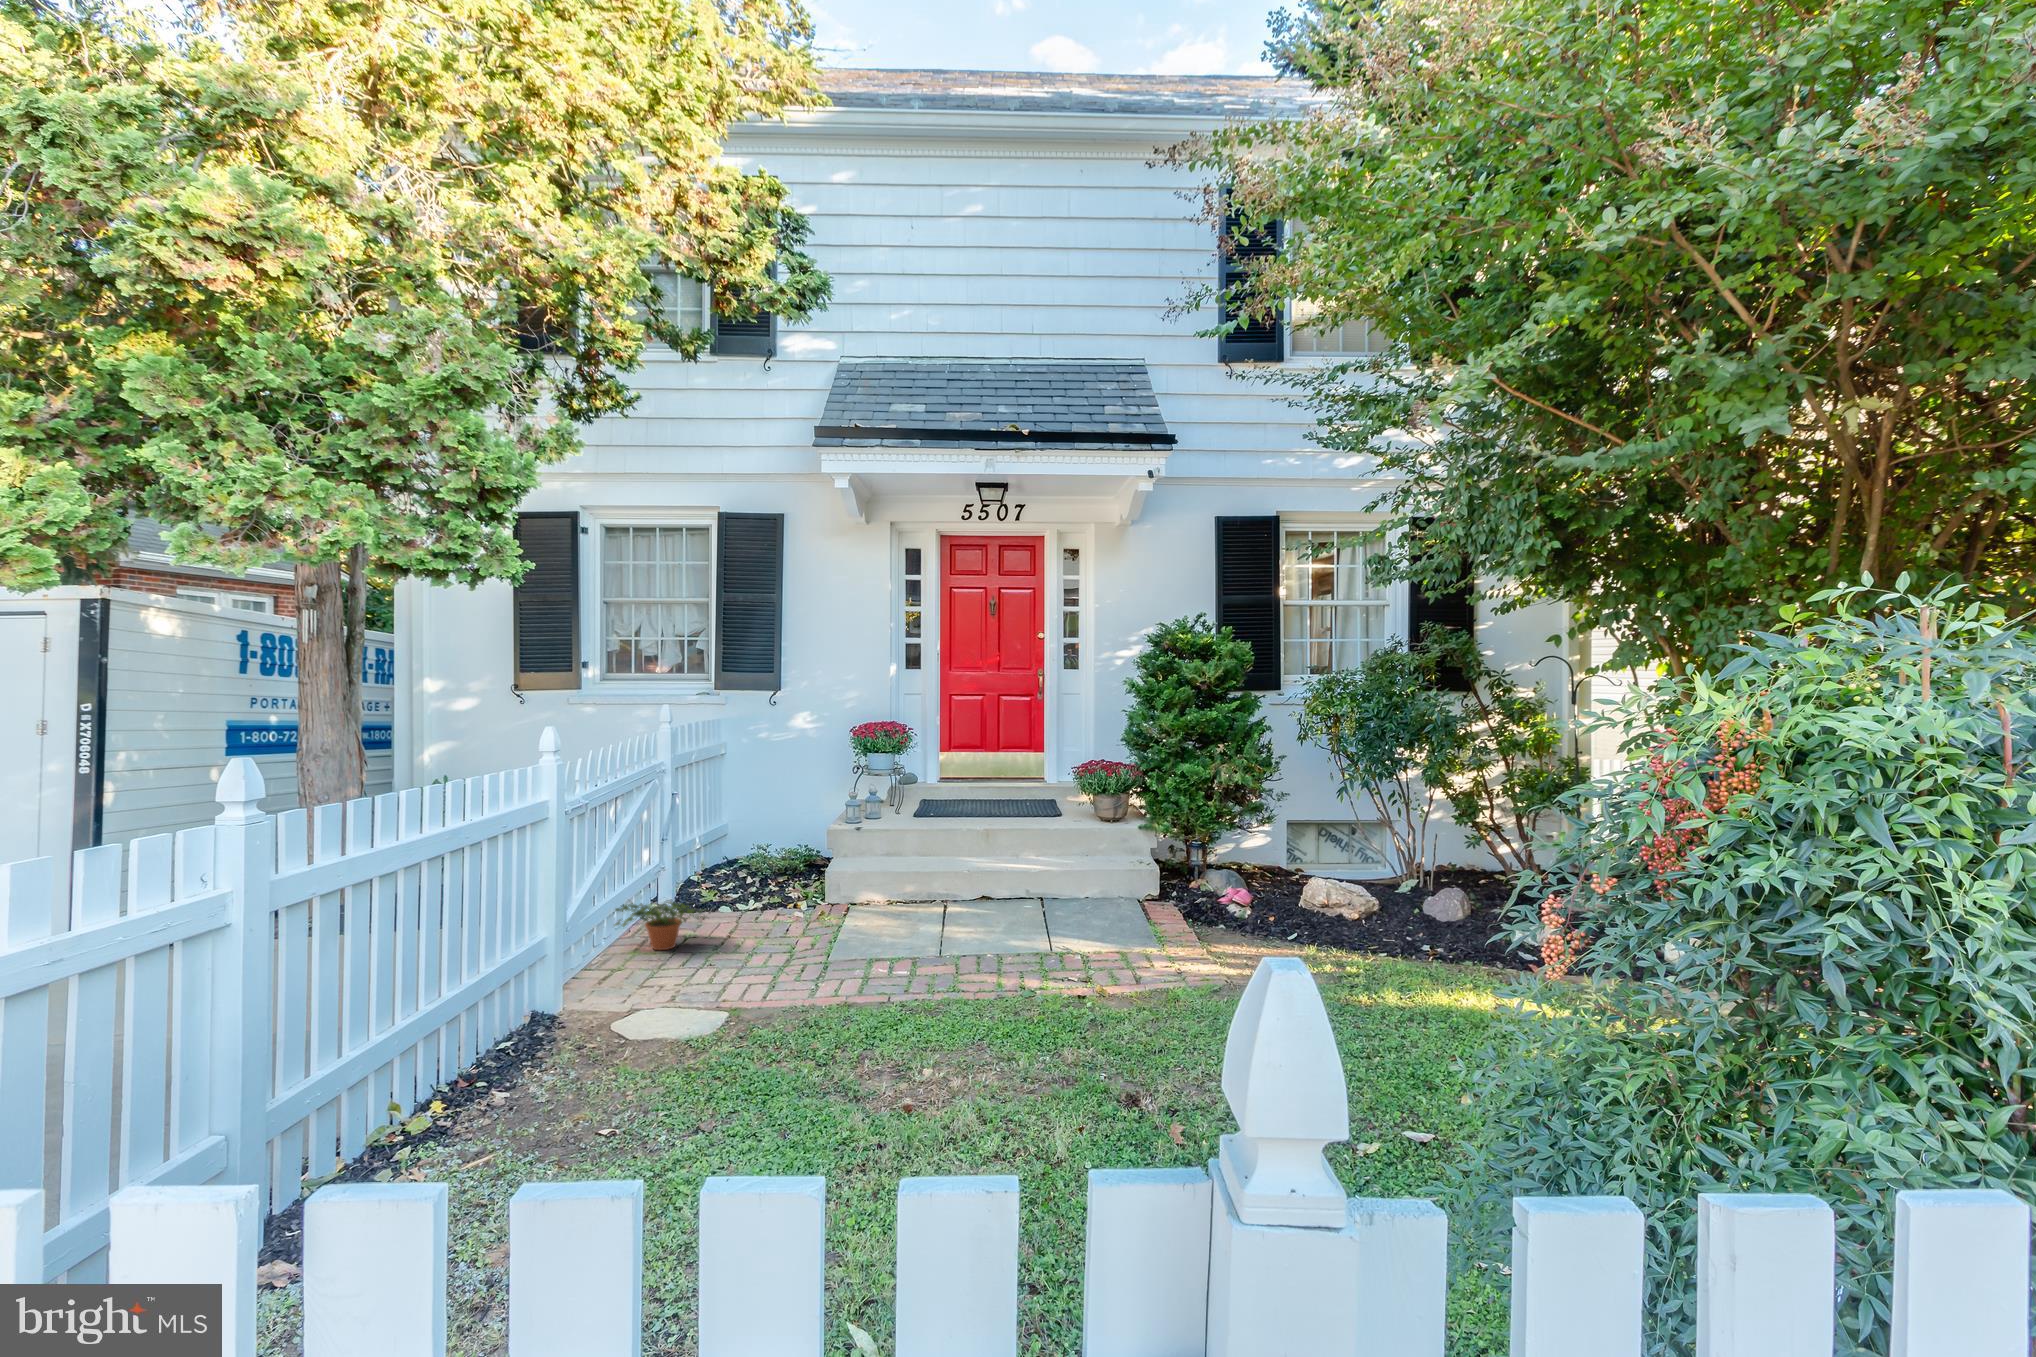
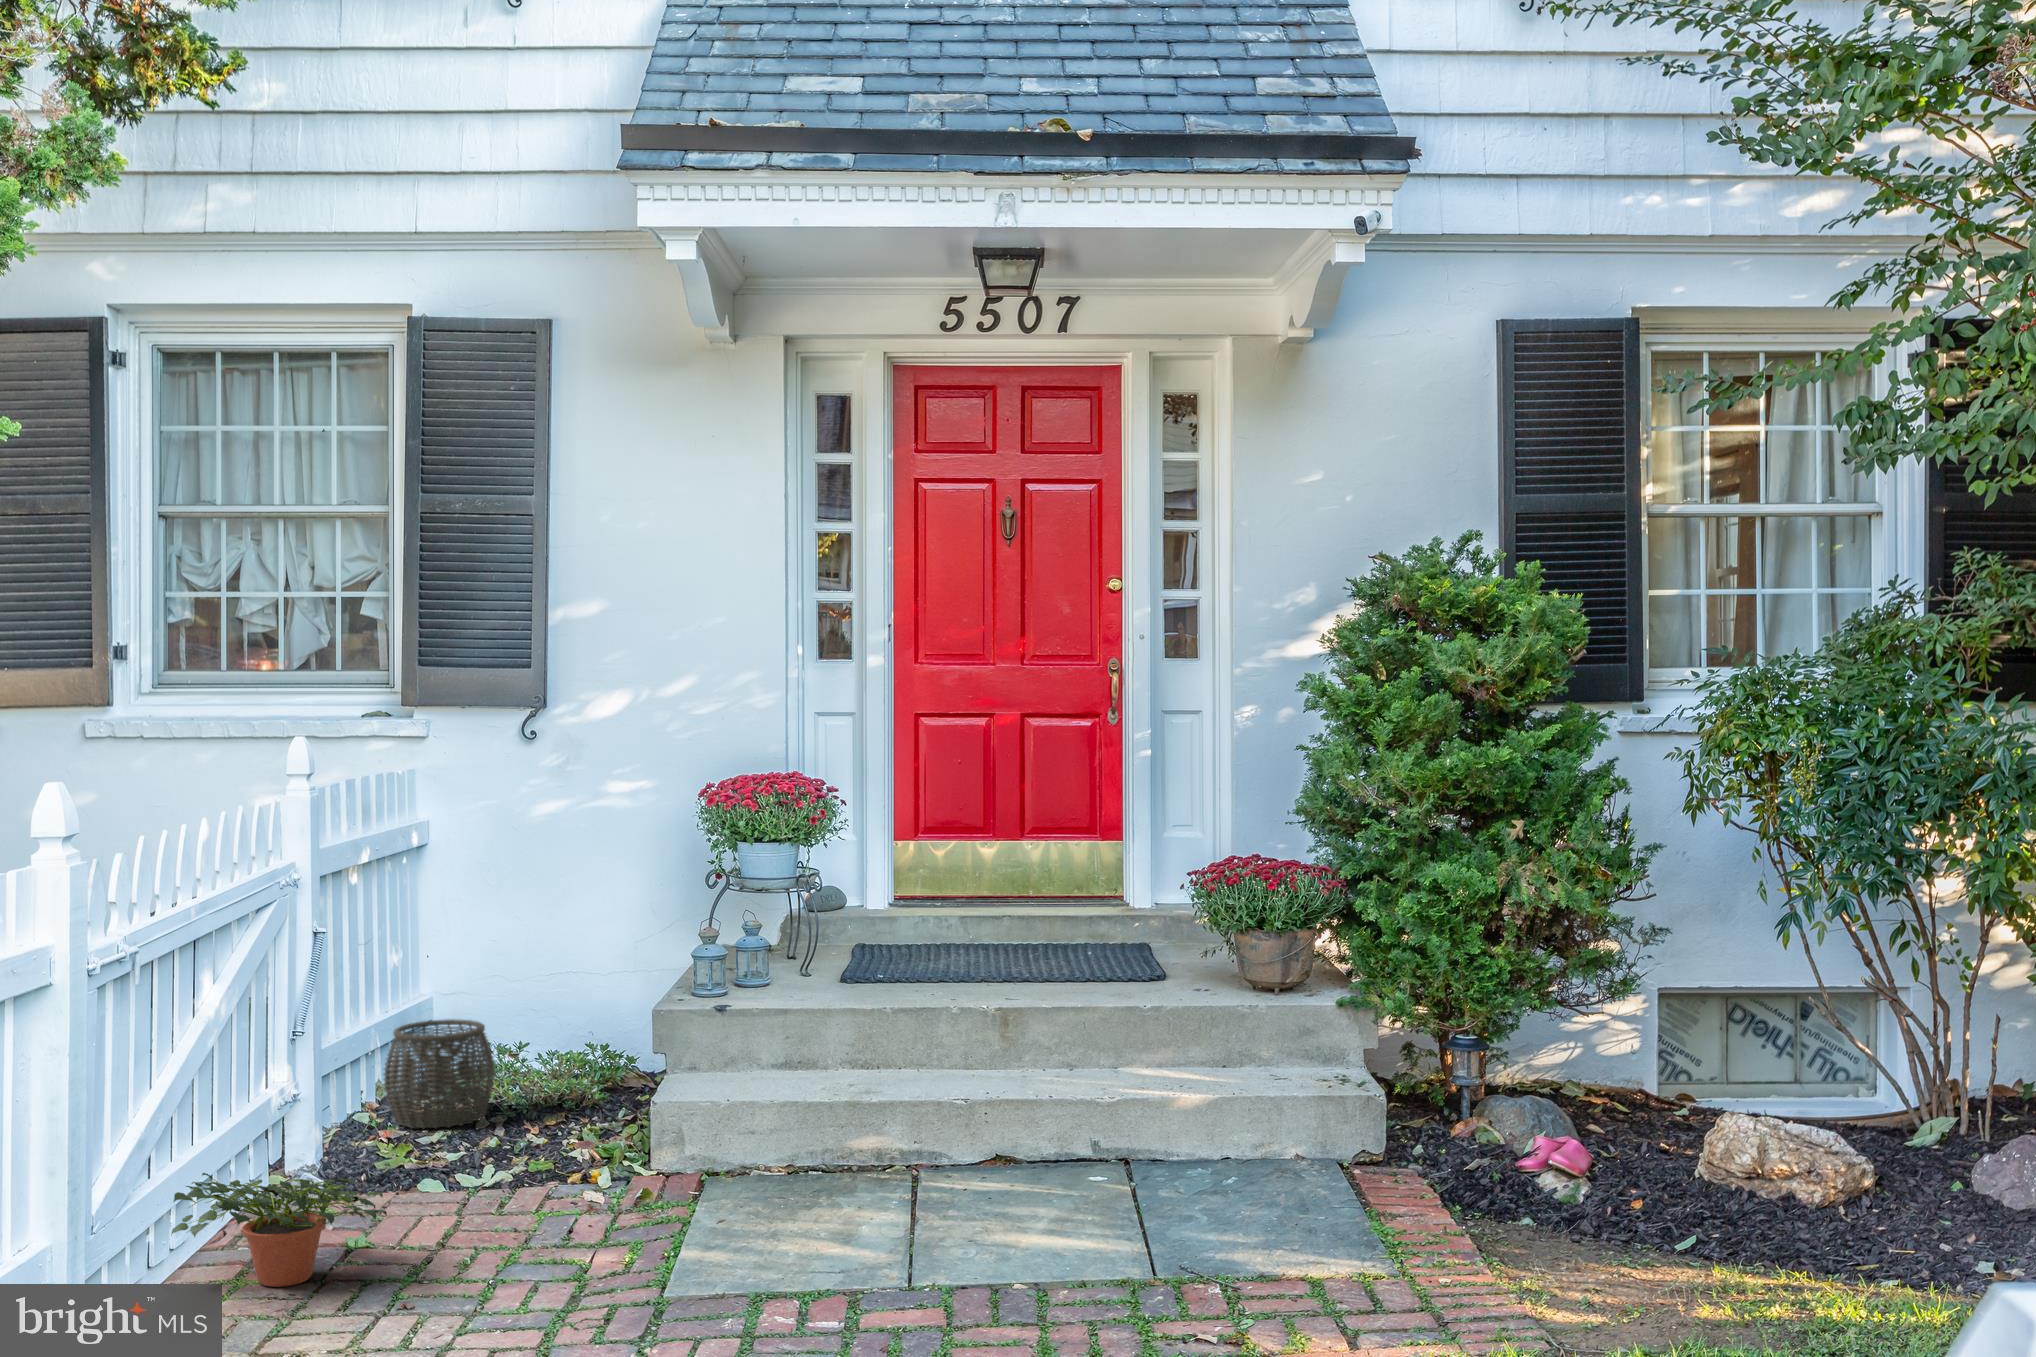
woven basket: none [703,835,755,885] -> present [383,1019,495,1129]

